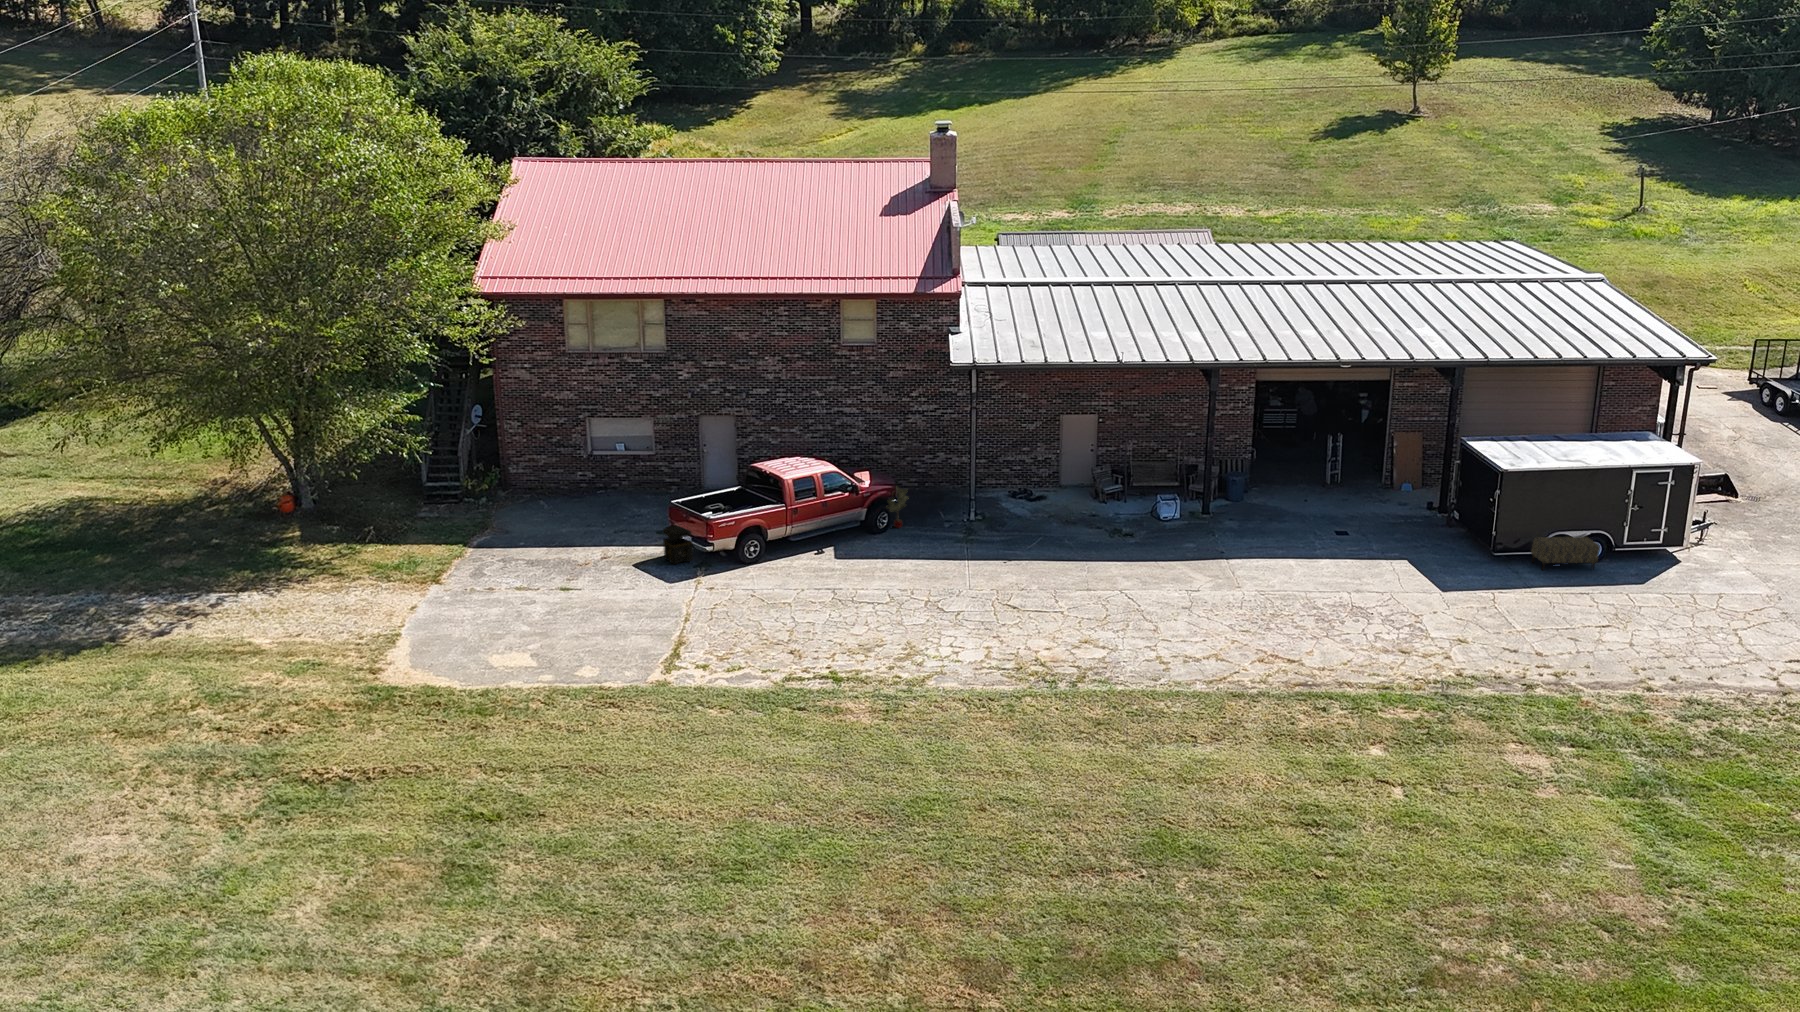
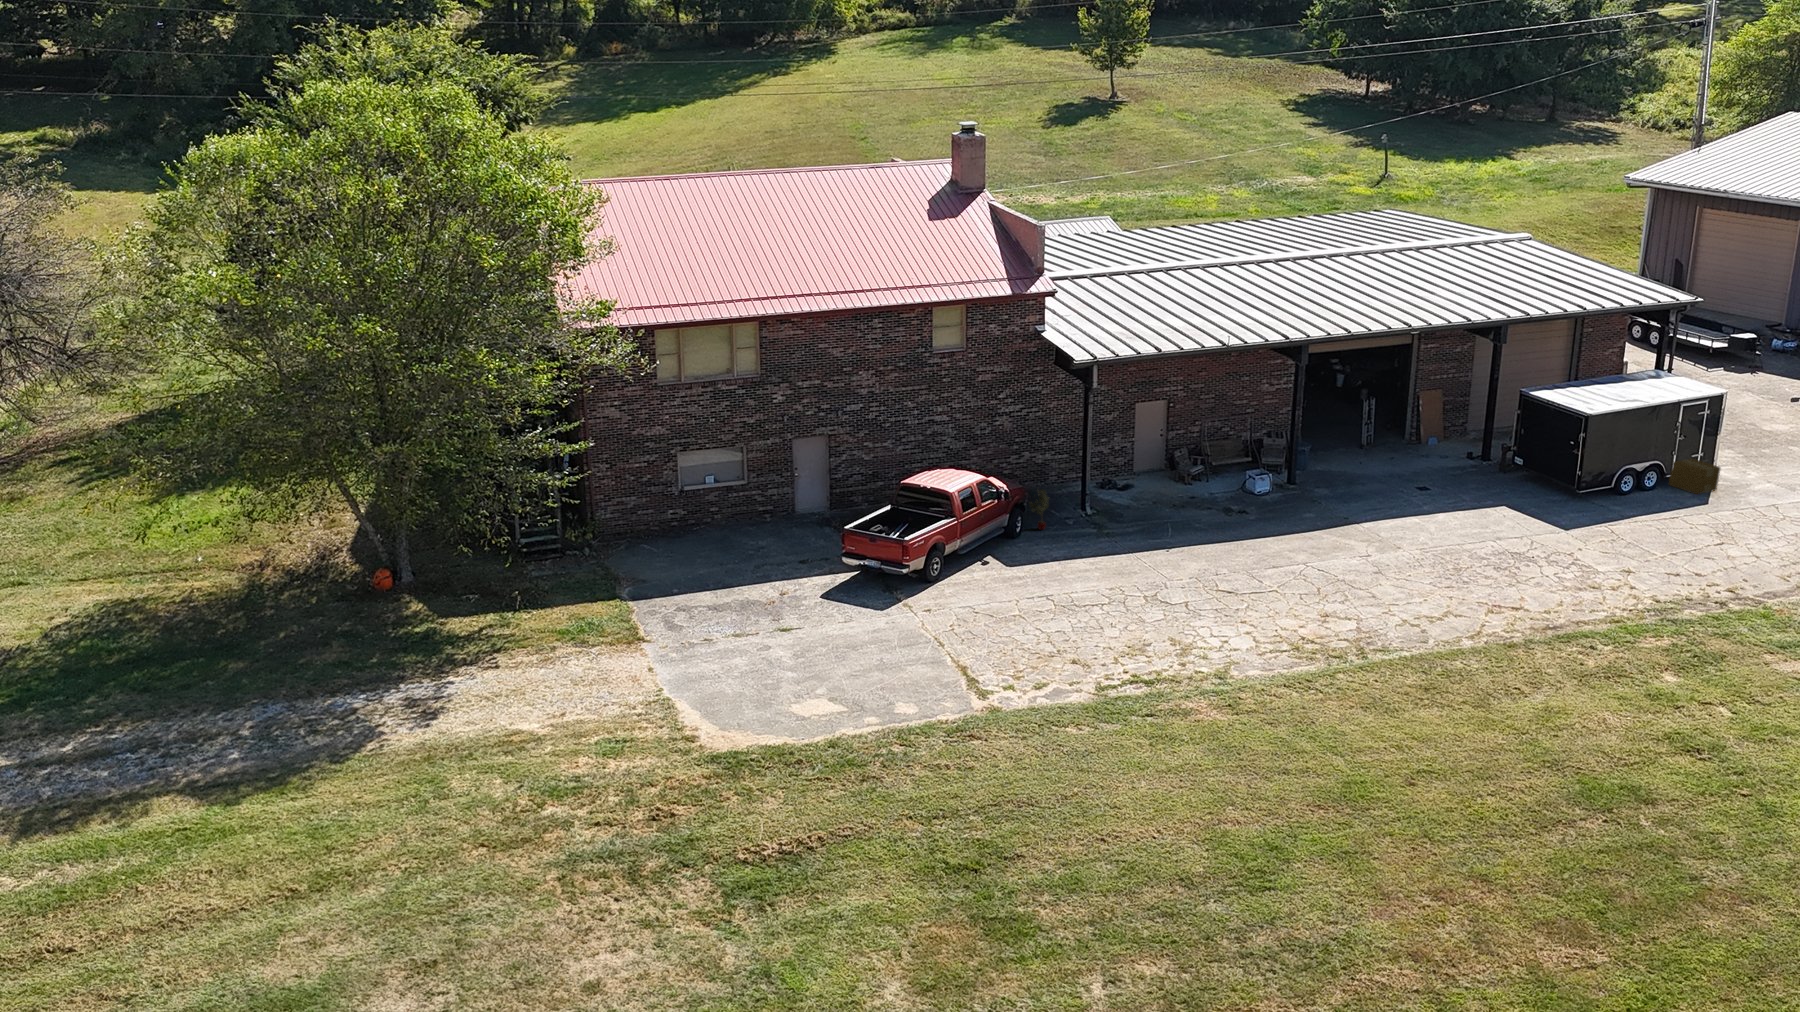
toolbox: present [663,526,693,564] -> none [849,550,882,592]
cardboard box: none [1617,533,1674,573] -> present [1669,458,1720,494]
bench: present [1531,536,1600,570] -> none [1606,467,1665,501]

